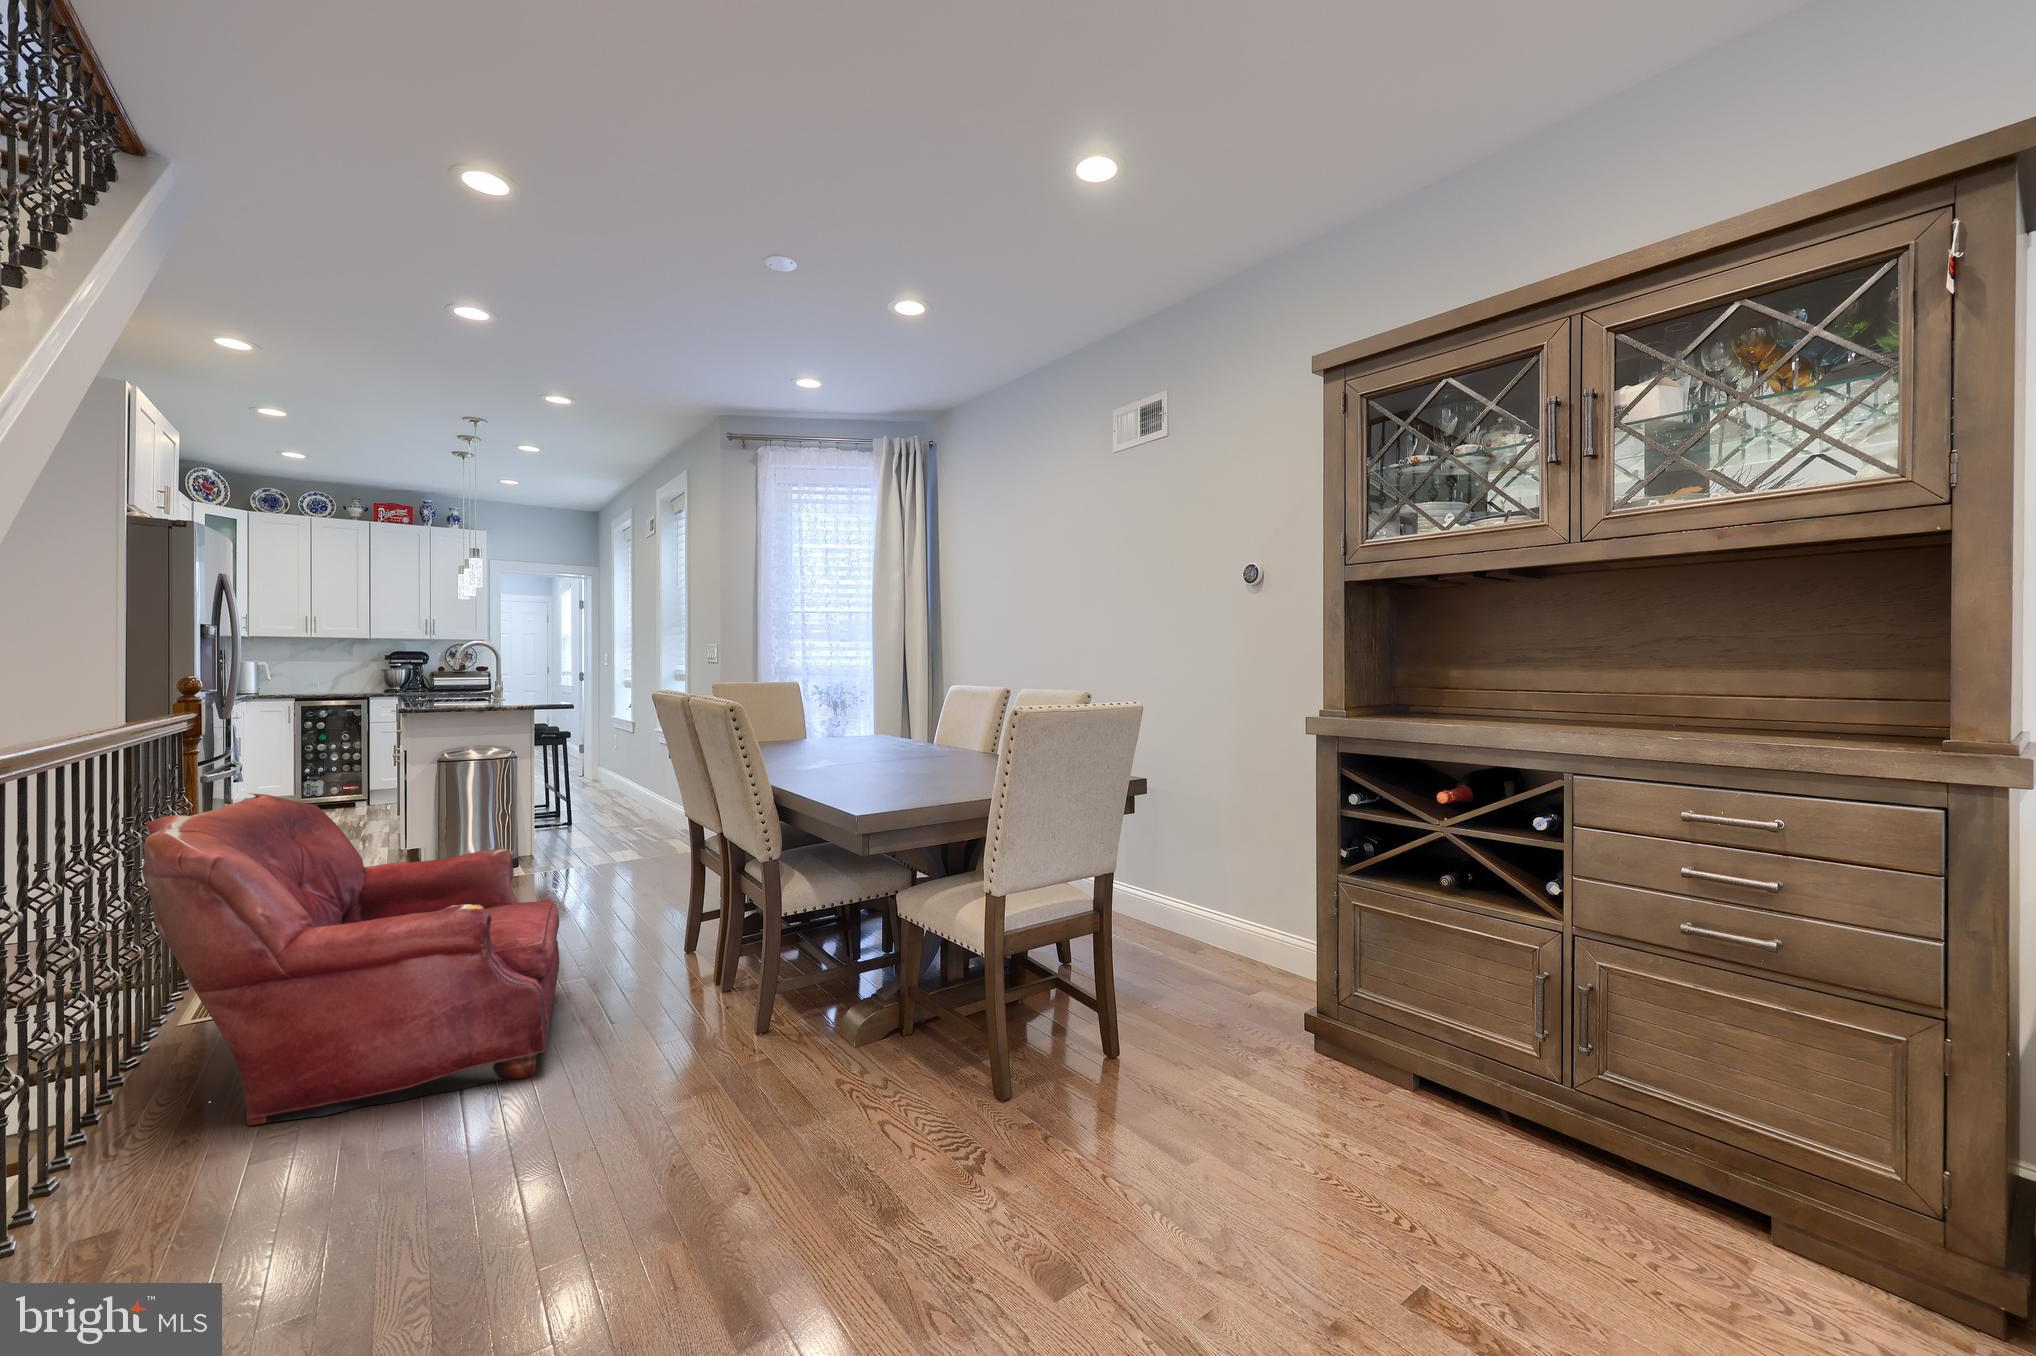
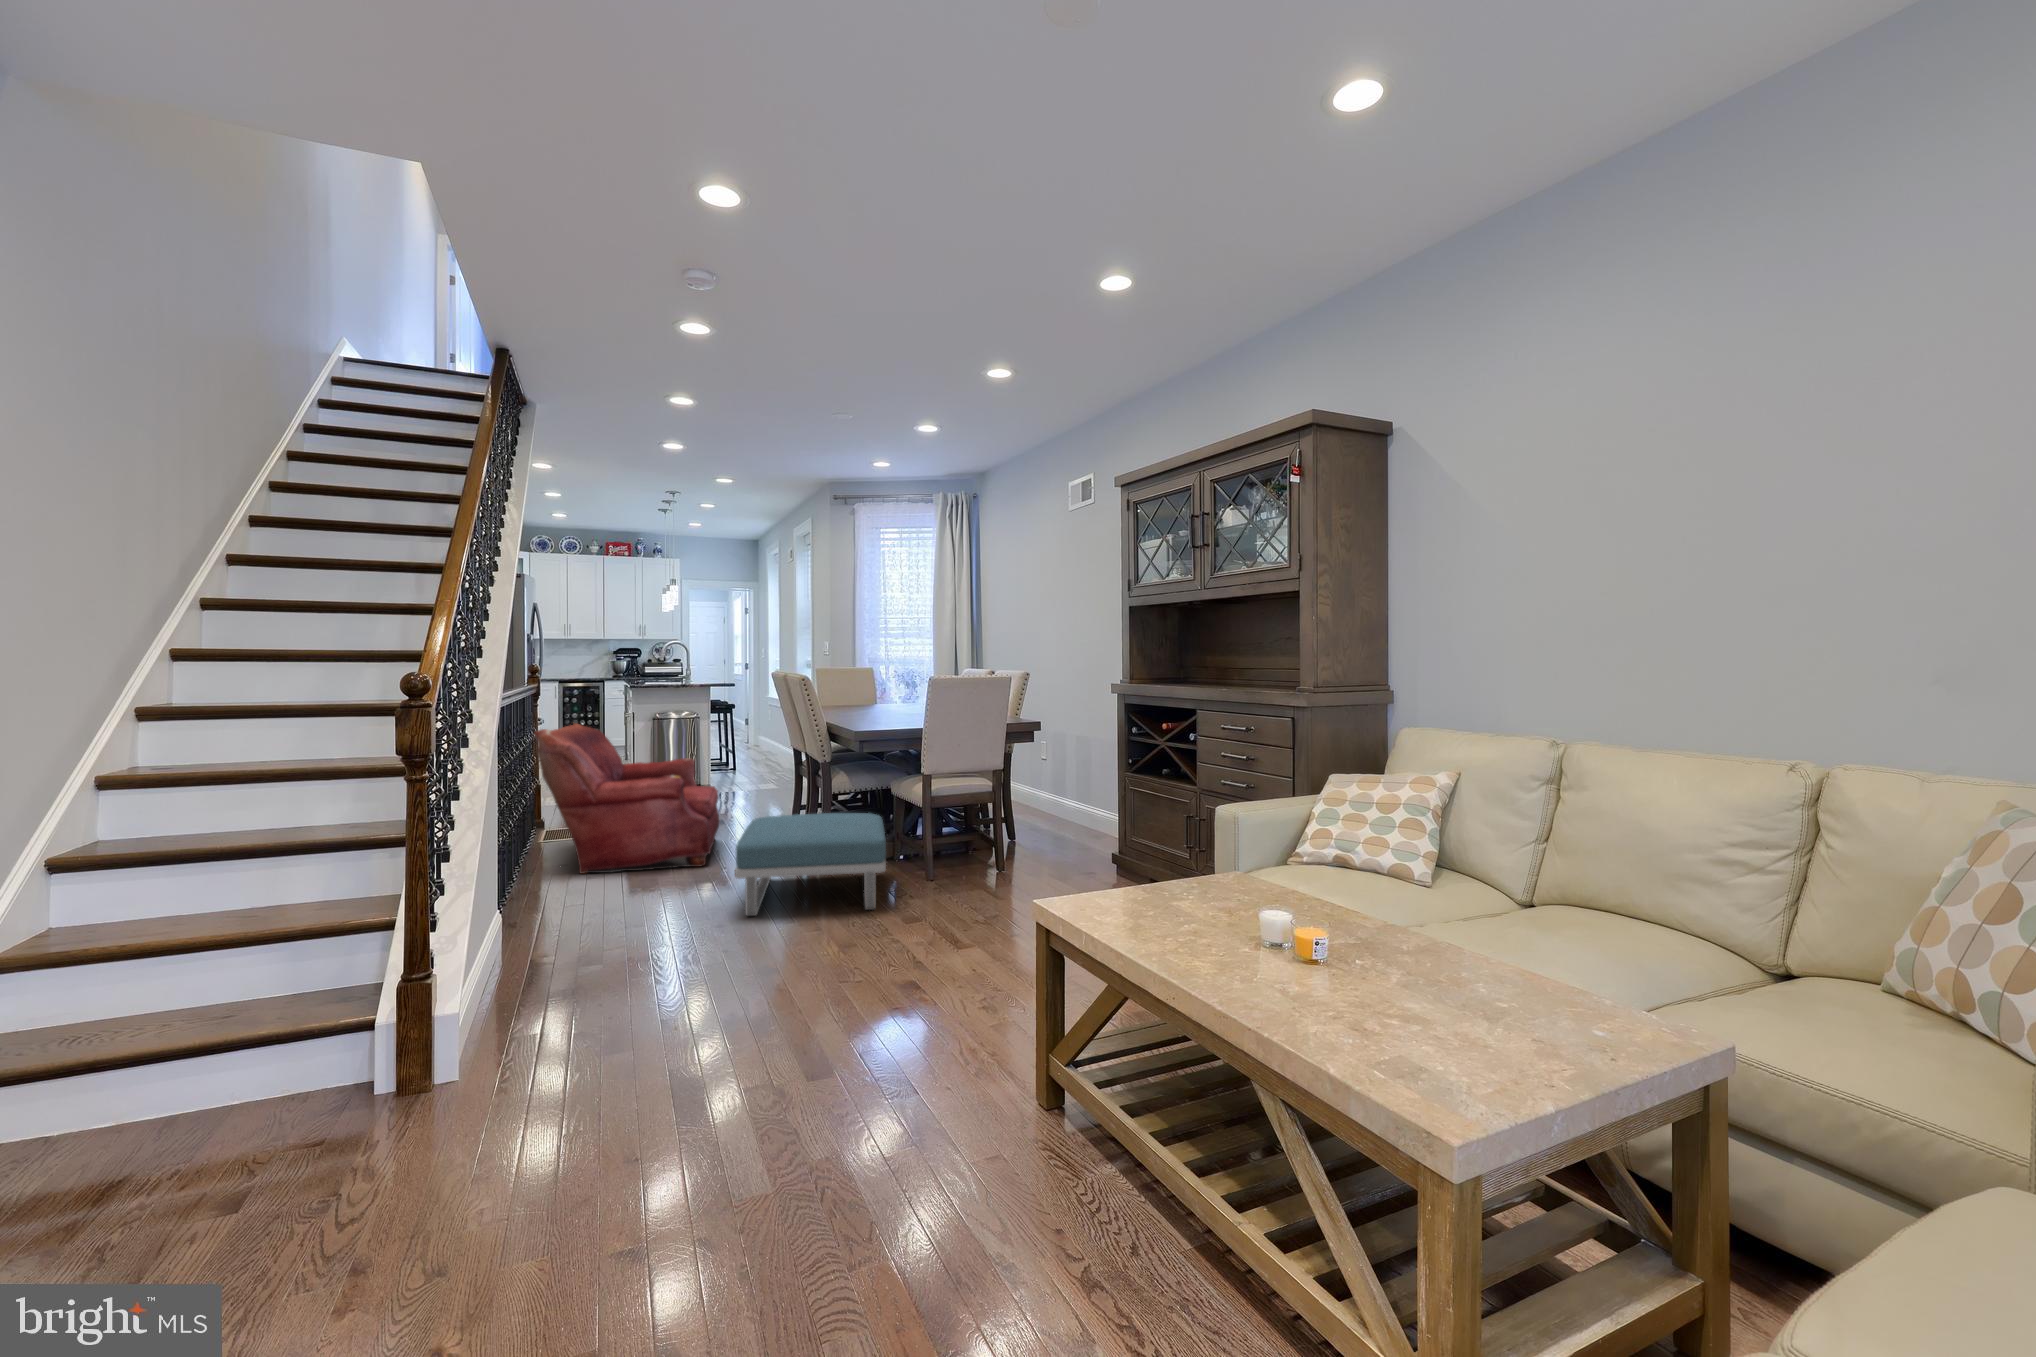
footstool: none [621,967,962,1281] -> present [735,813,886,916]

